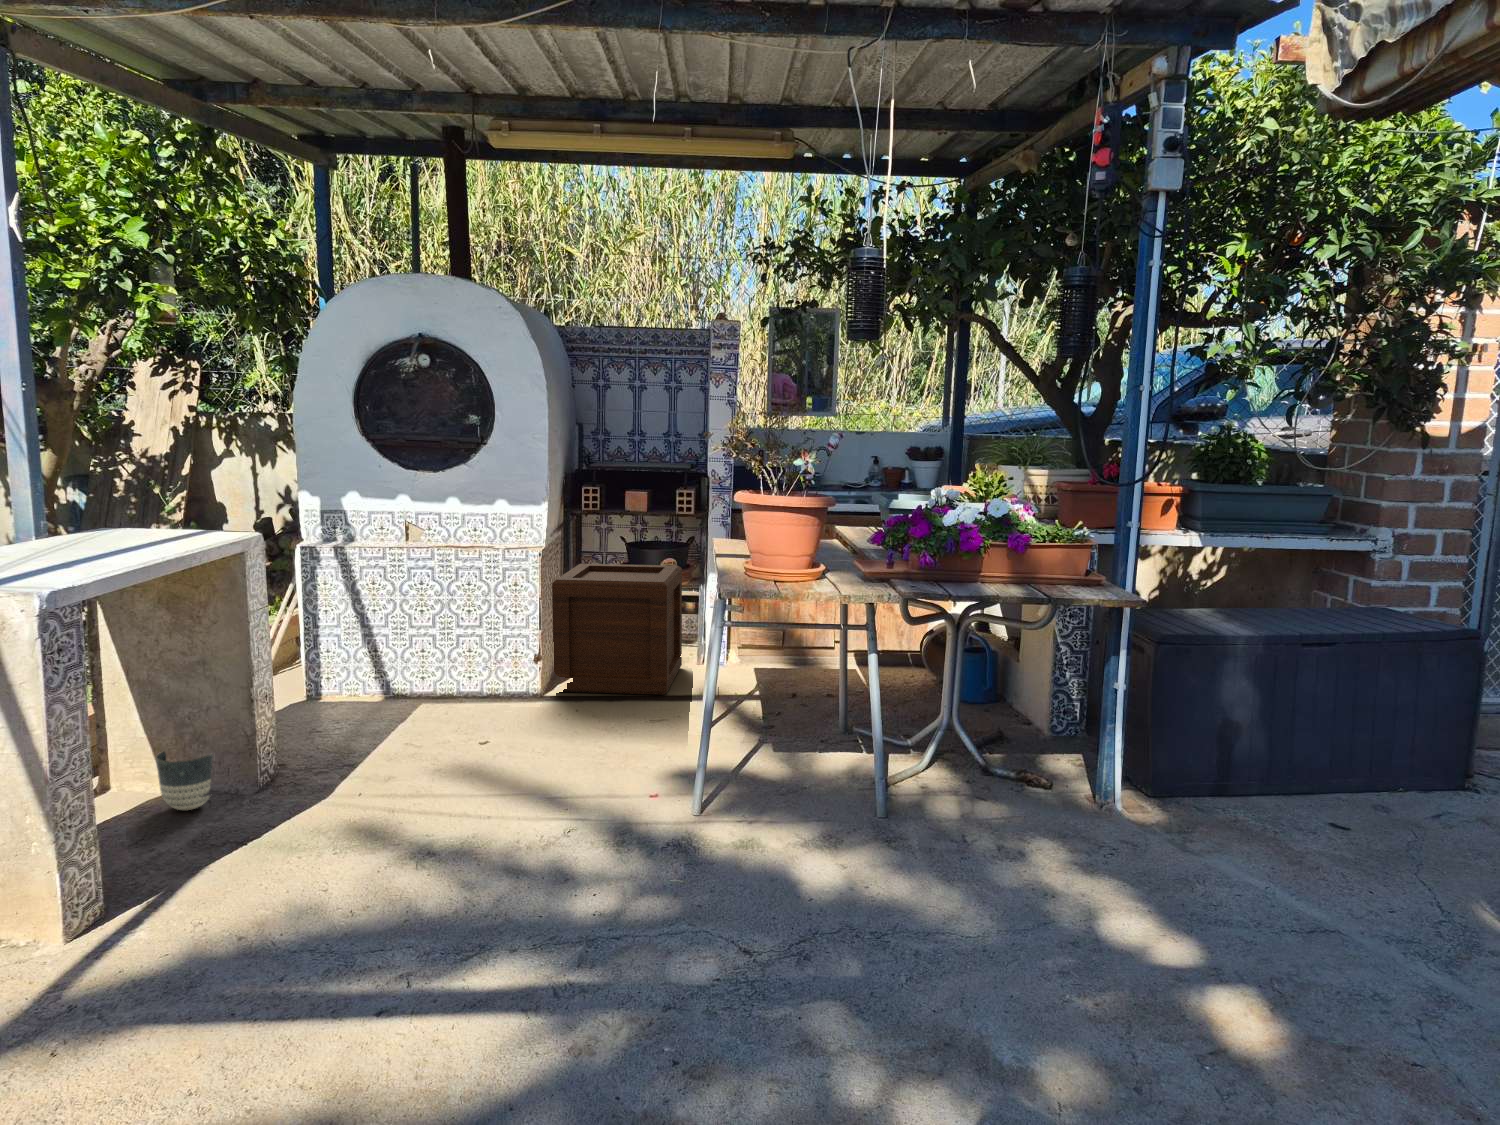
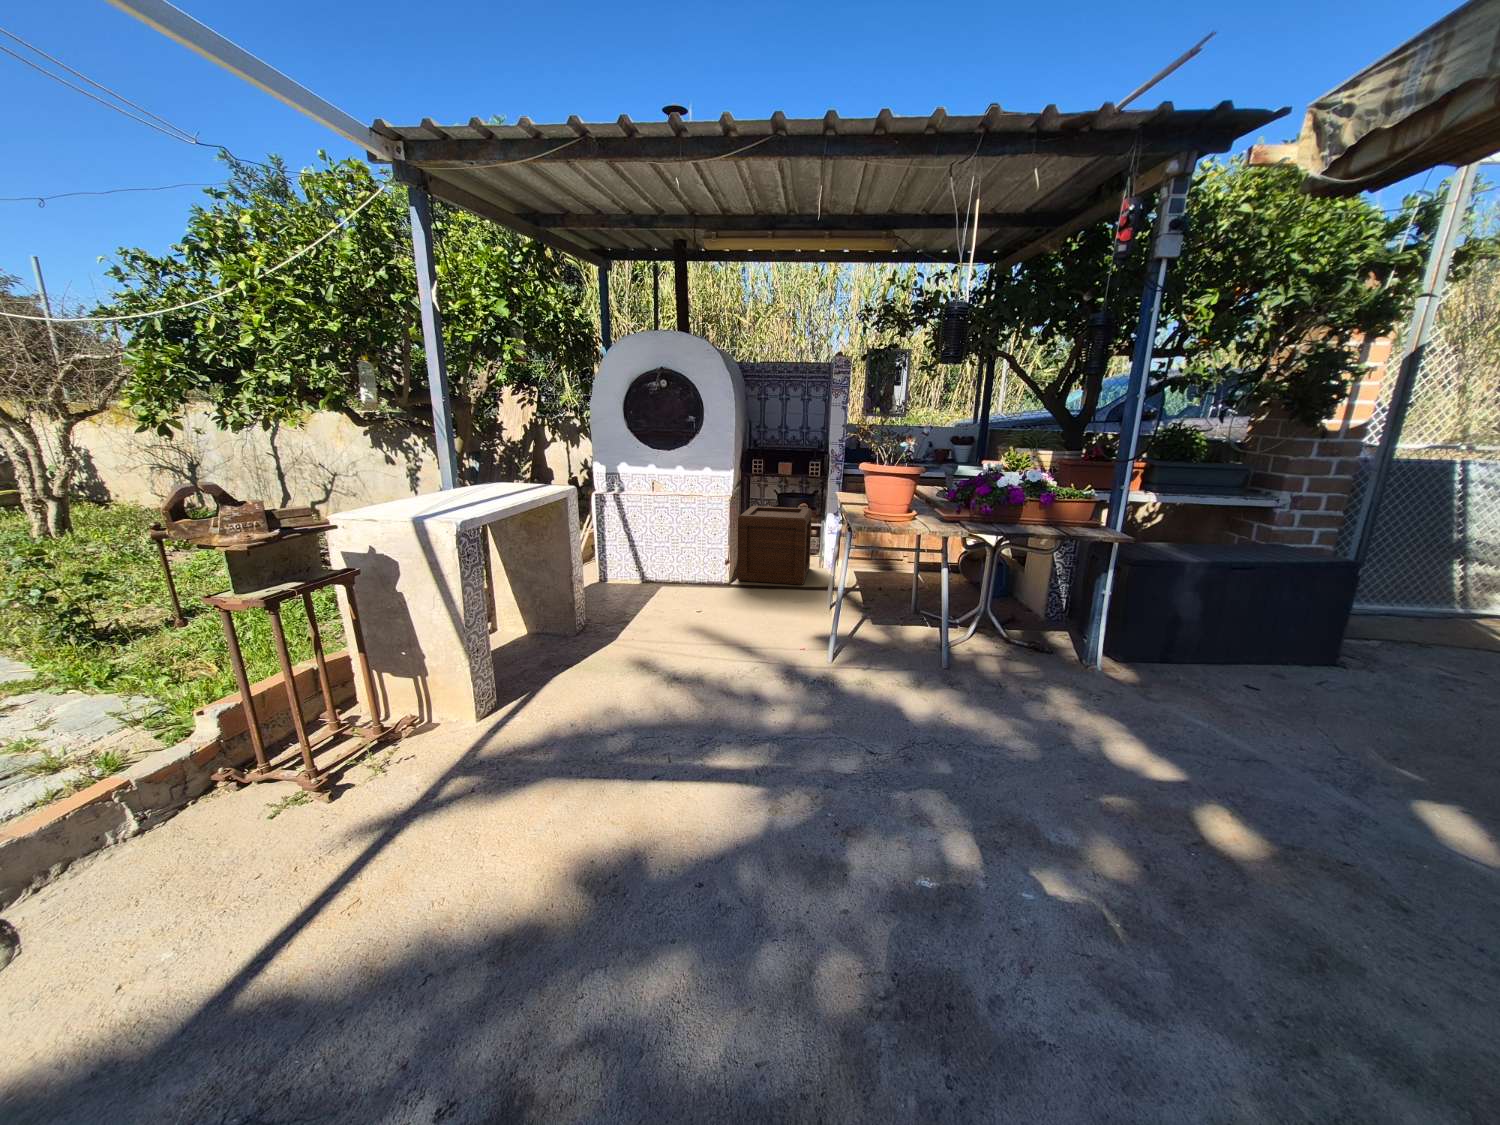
planter: present [156,751,213,810] -> none [521,609,553,646]

